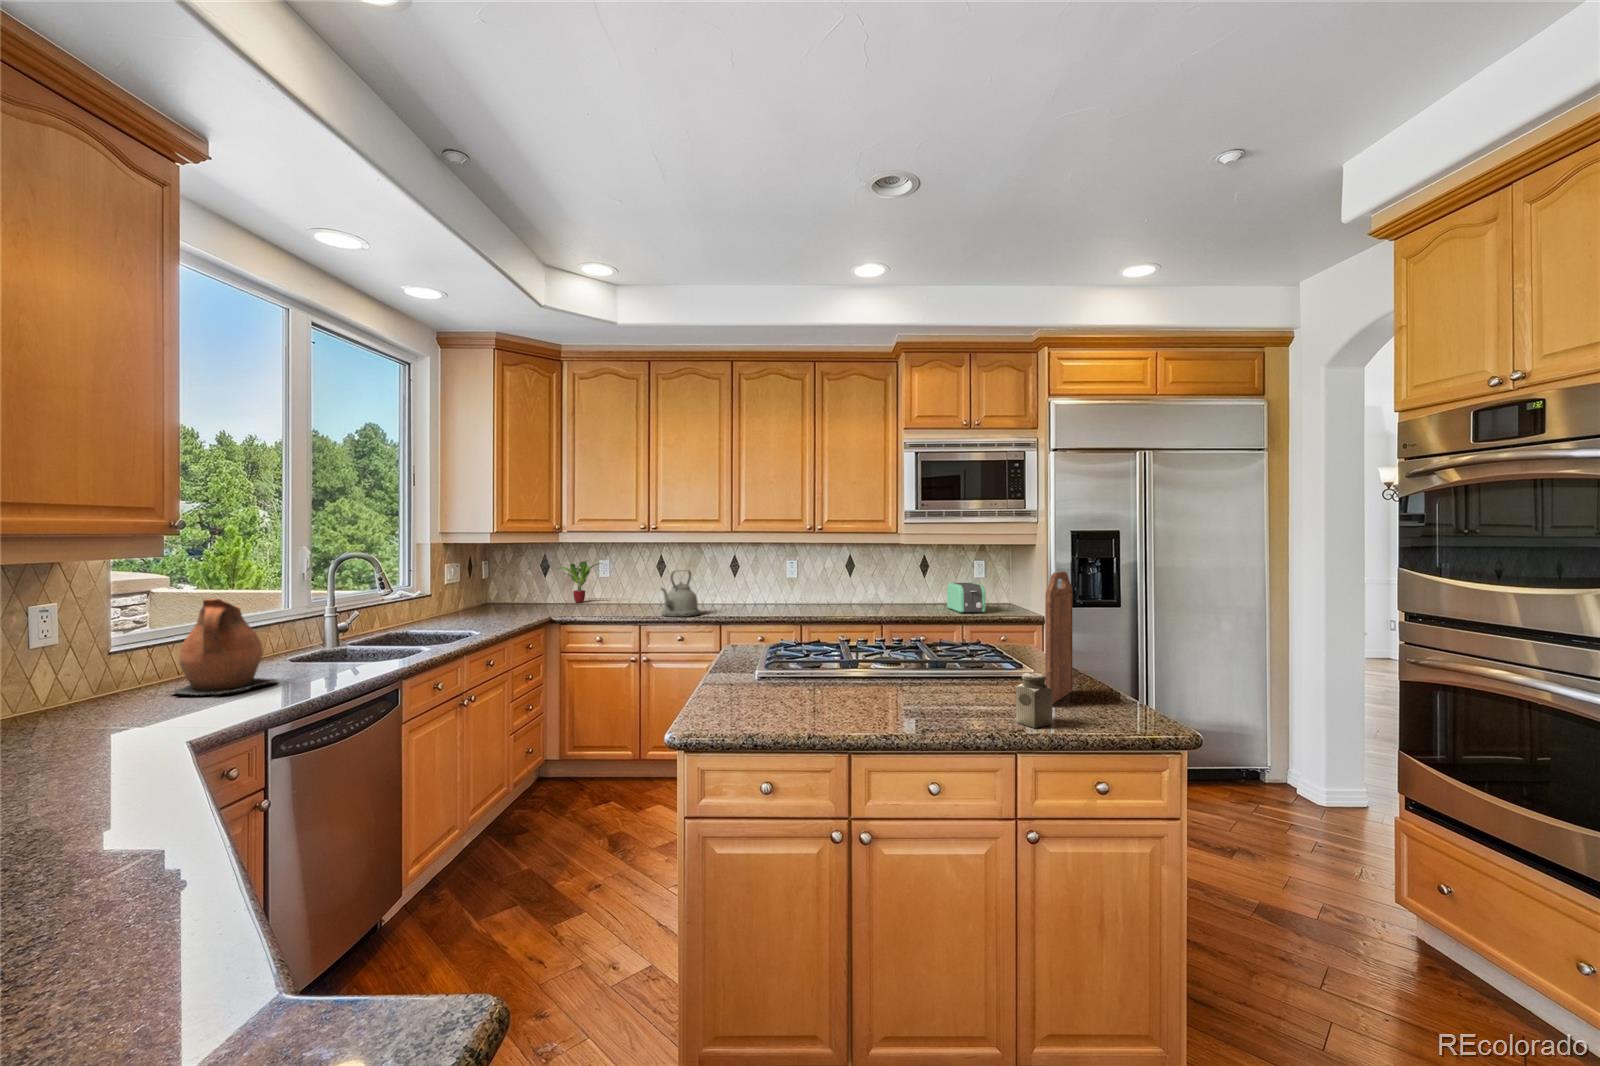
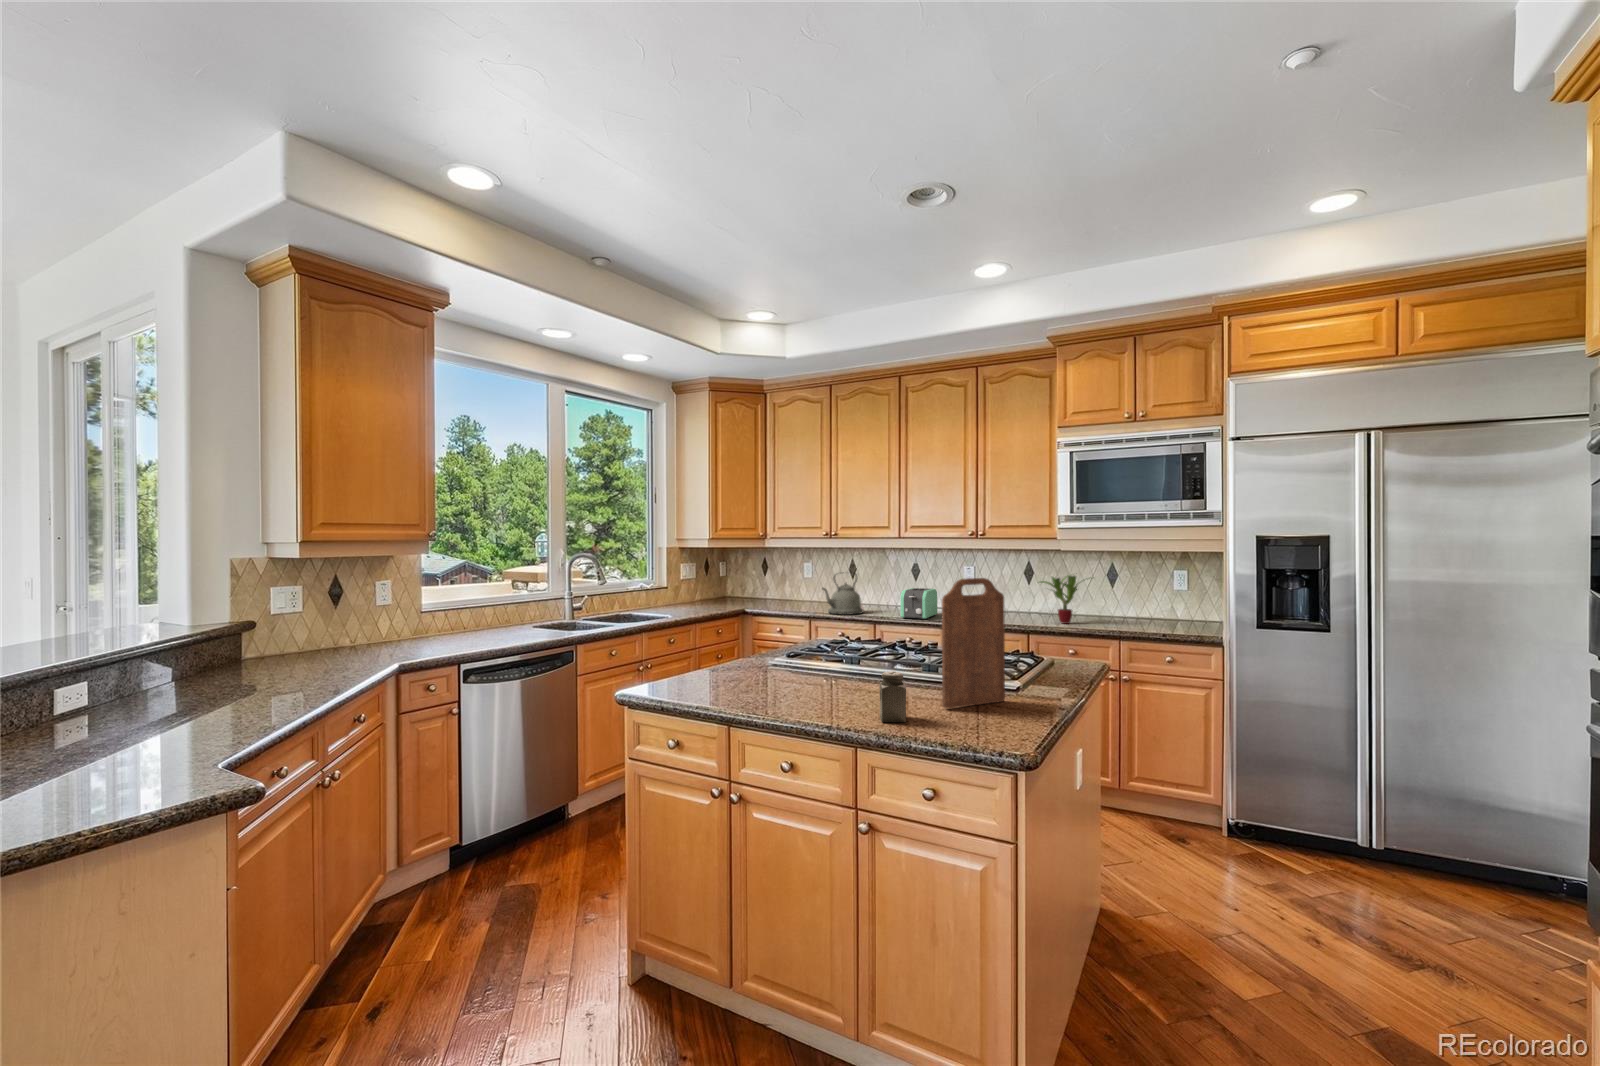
potted plant: present [557,561,601,603] -> present [1040,575,1077,624]
toaster: present [947,583,985,613] -> present [900,588,938,619]
ceramic pitcher: present [170,599,277,695] -> none [439,581,500,642]

